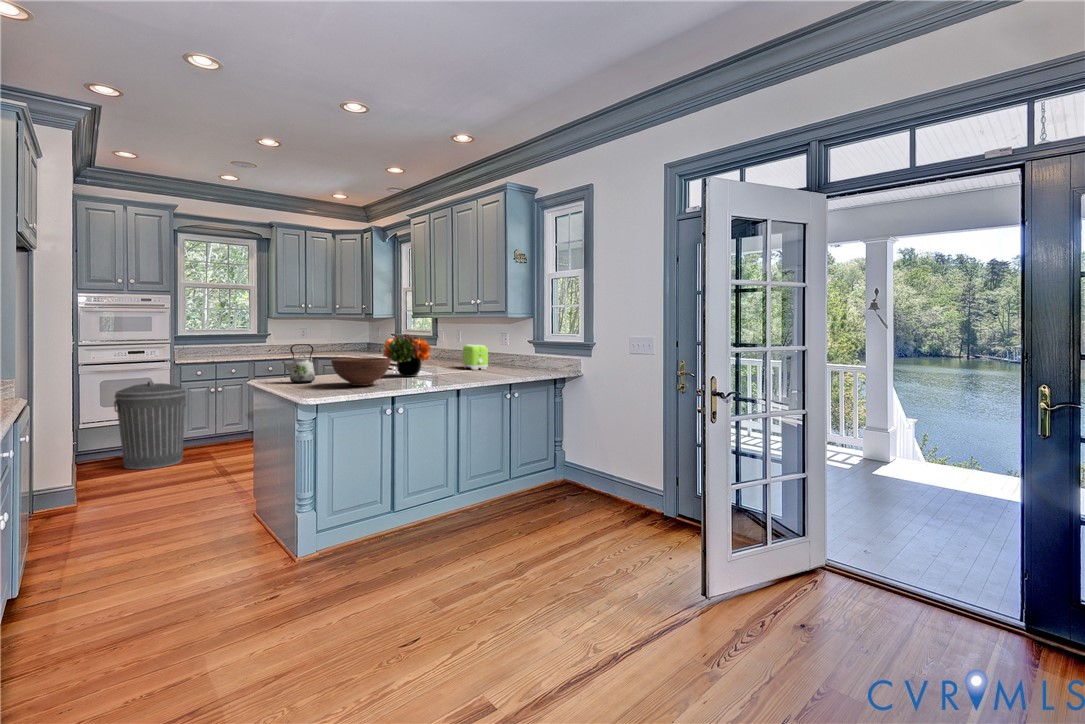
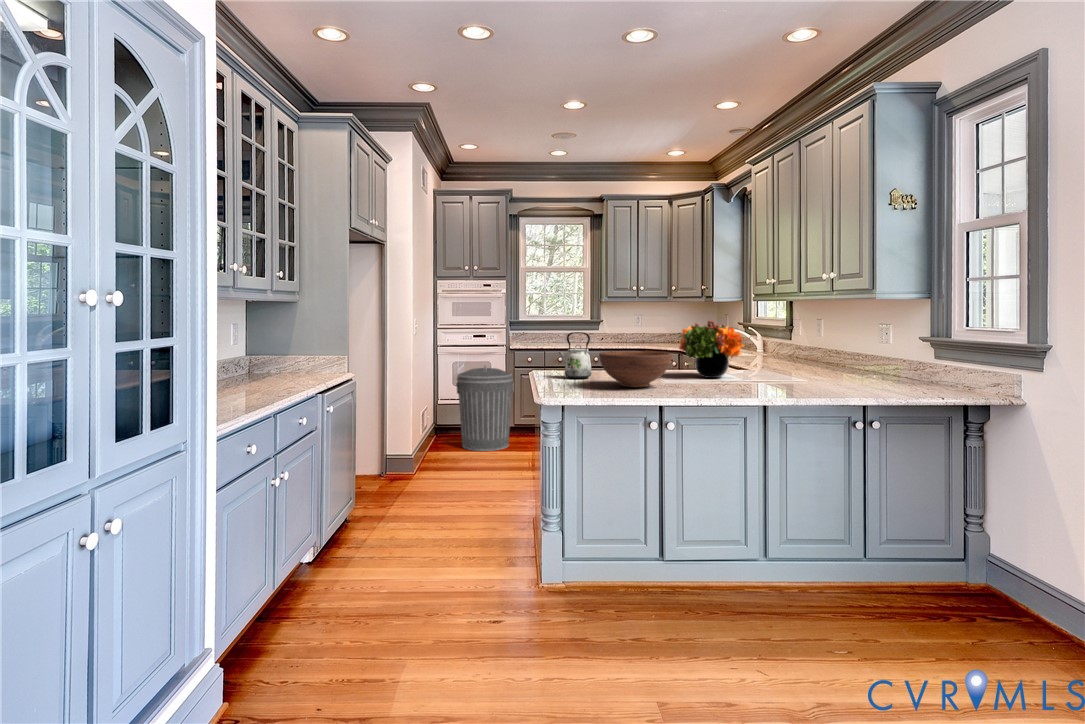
toaster: present [463,345,488,370] -> none [806,336,842,373]

